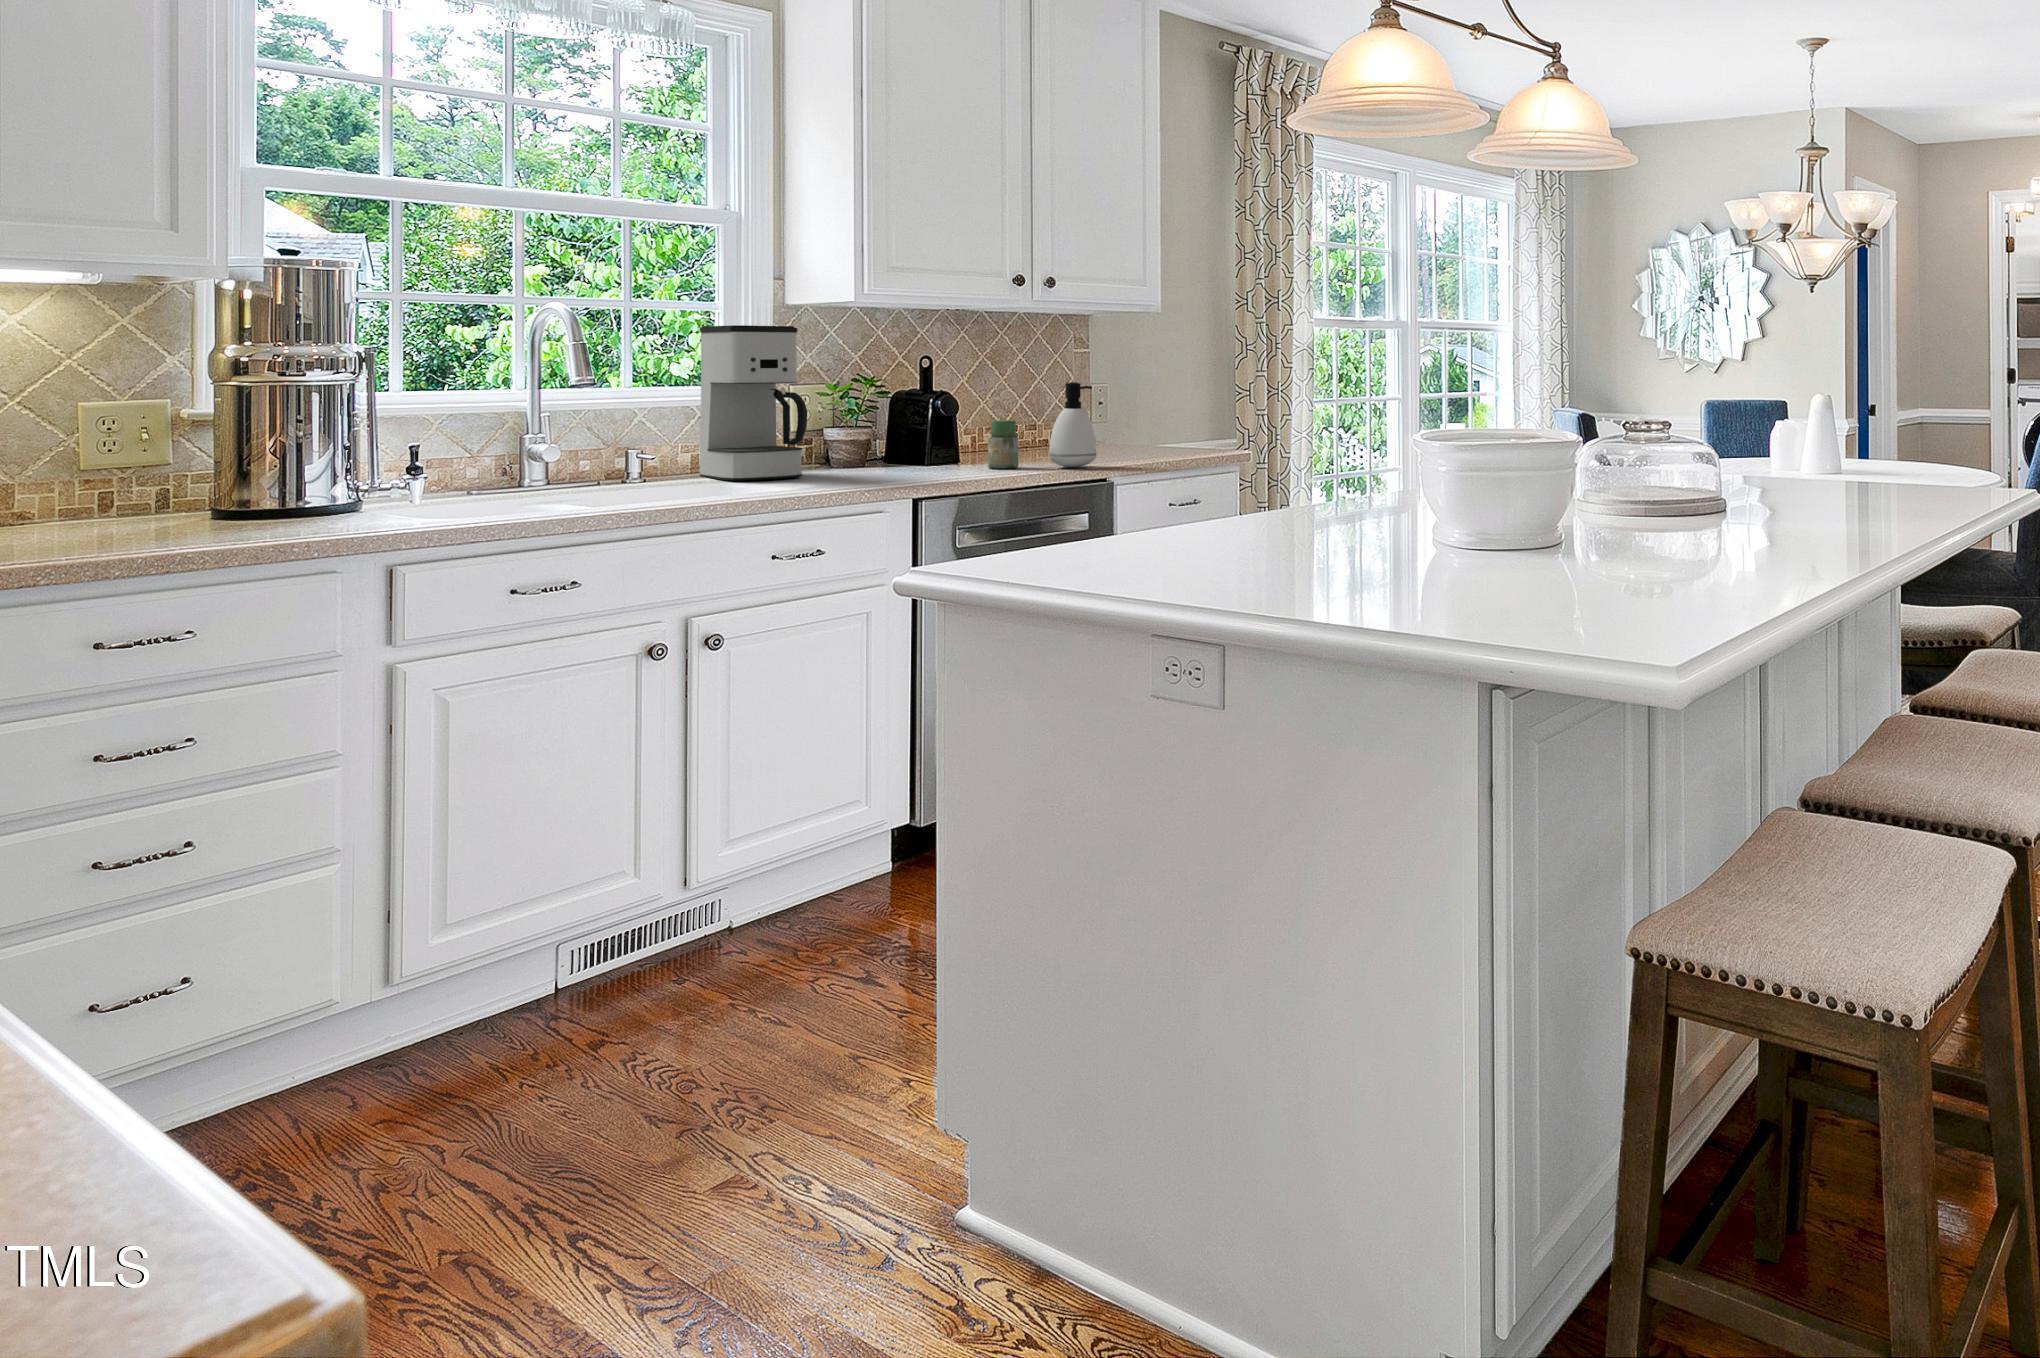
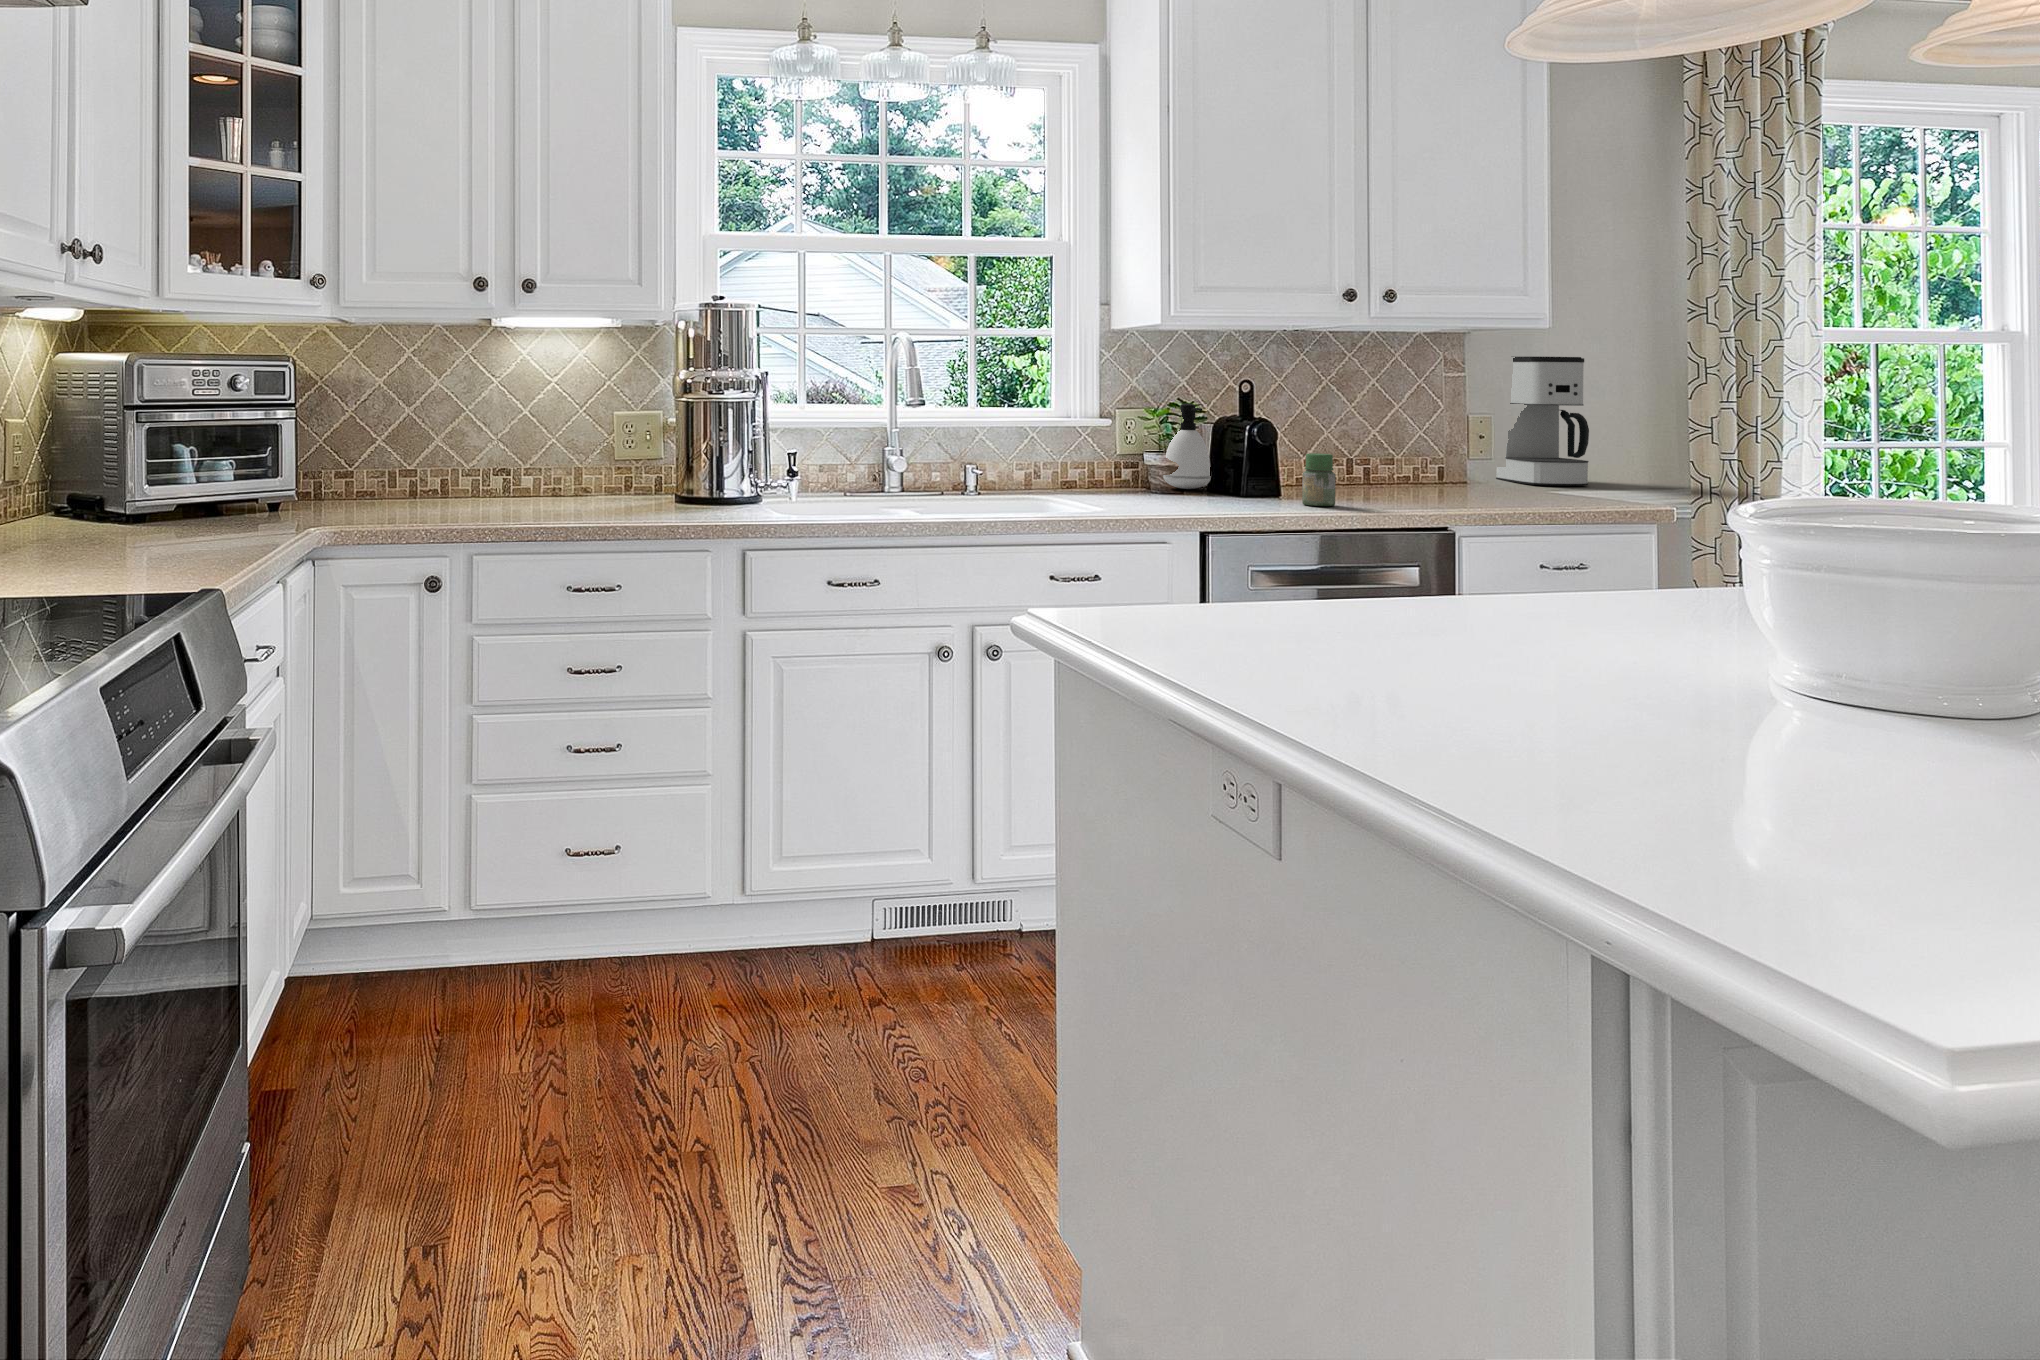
coffee maker: present [700,325,807,480] -> present [1496,356,1589,486]
soap dispenser: present [1049,382,1097,467] -> present [1163,404,1211,489]

